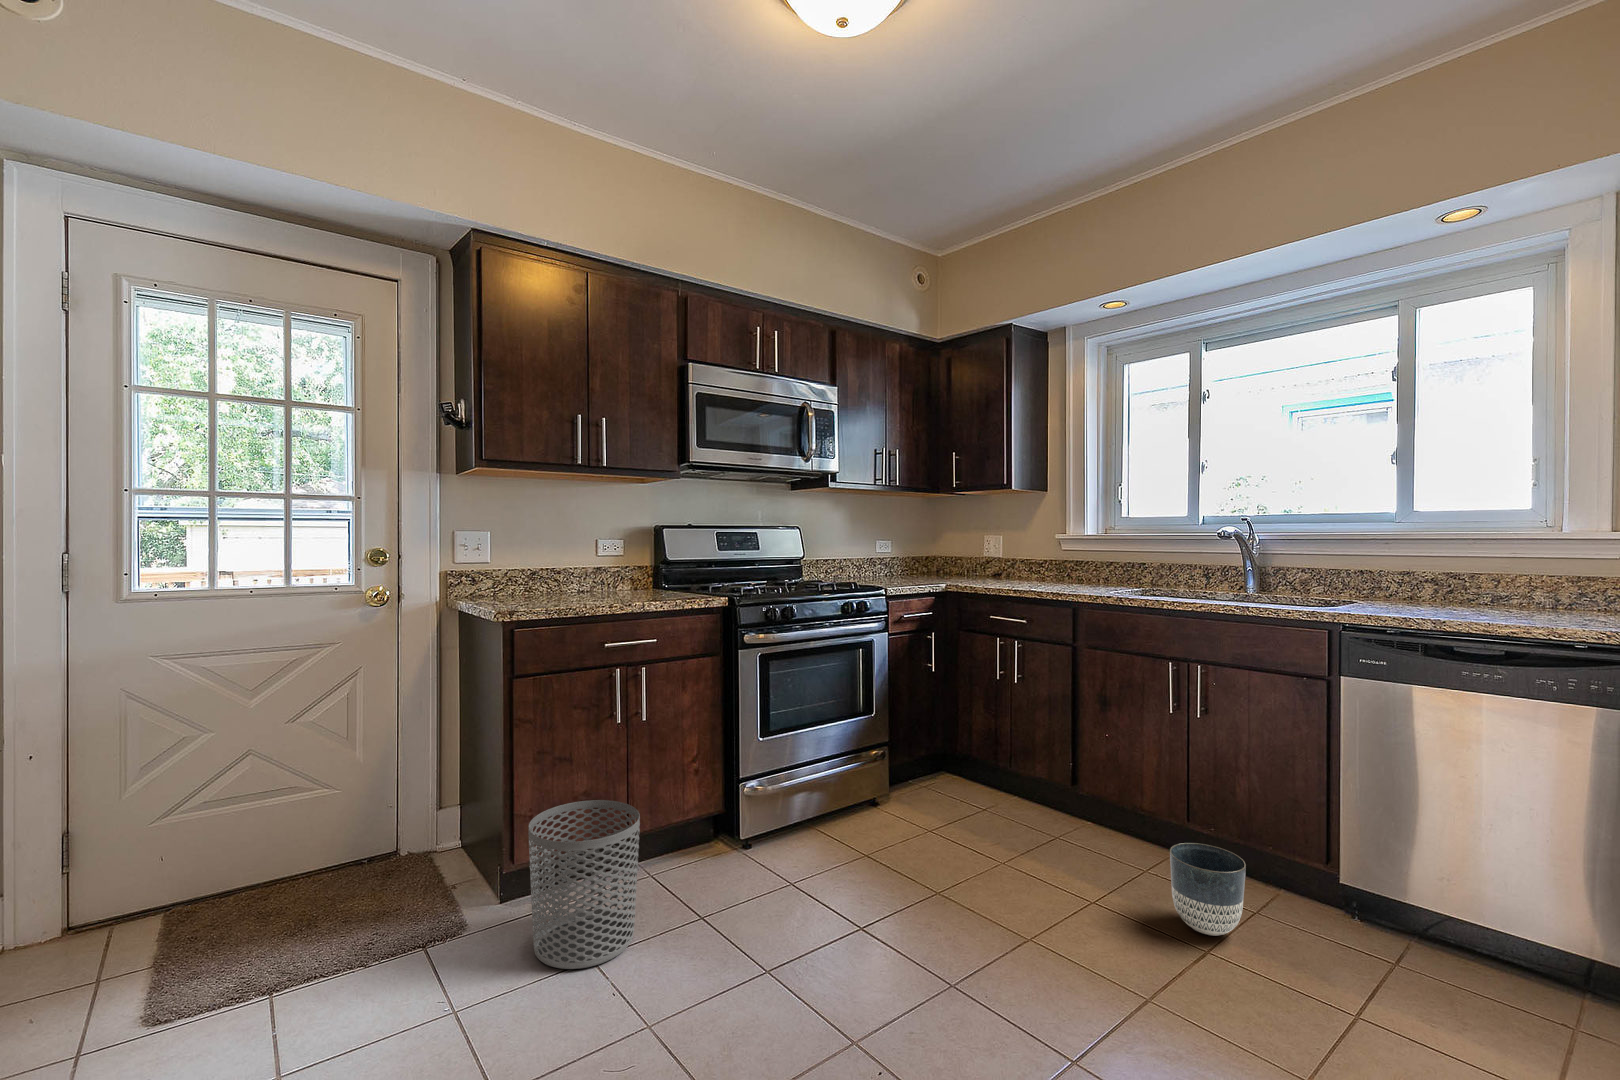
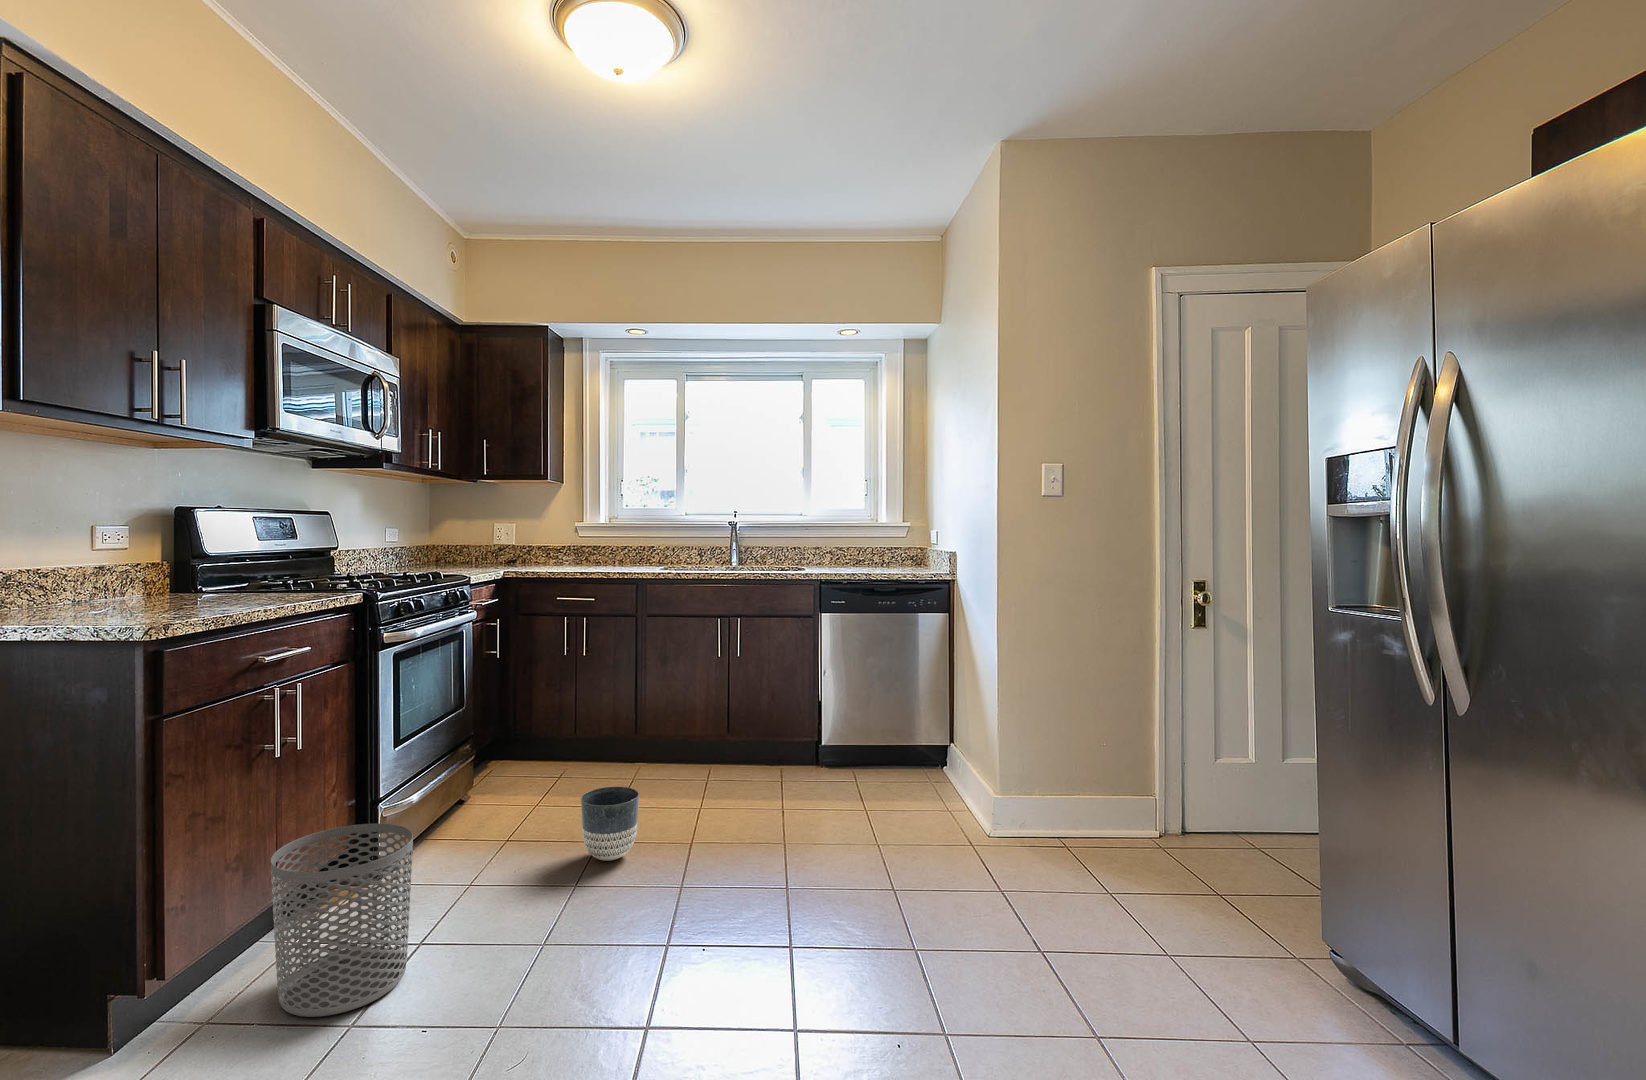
planter: present [1170,843,1246,936] -> present [581,787,639,861]

